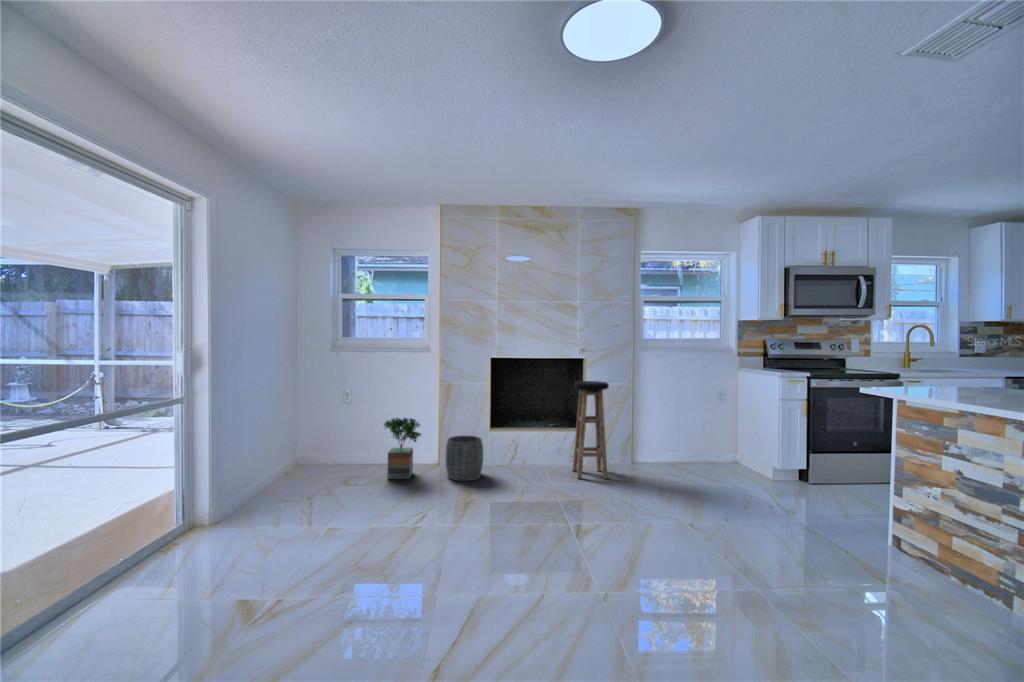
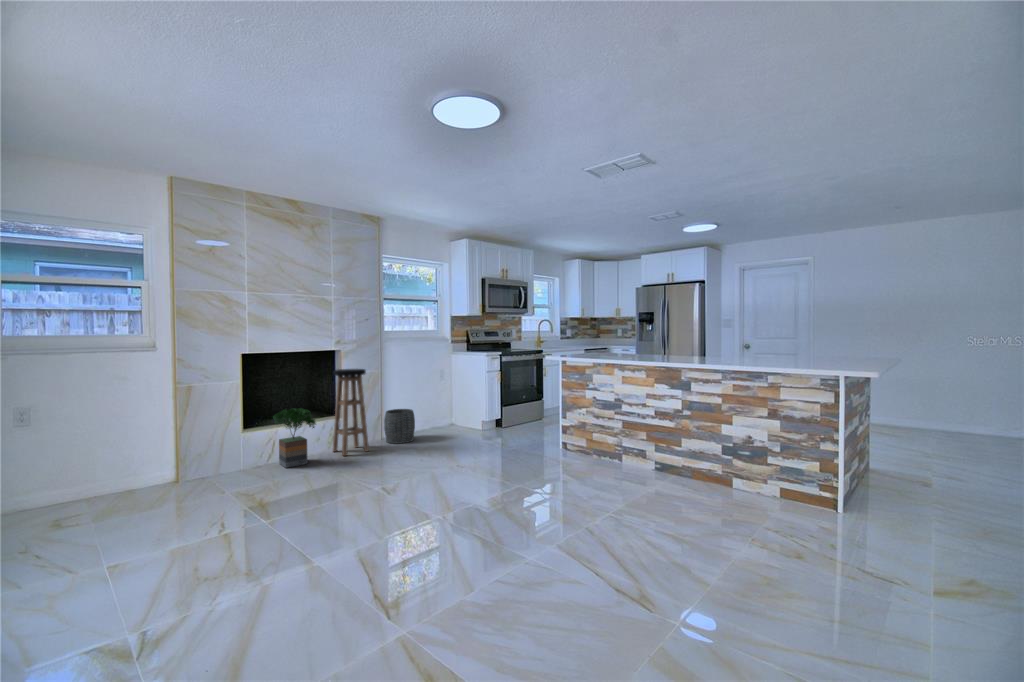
potted tree: present [384,418,421,479] -> present [274,408,316,468]
woven basket: present [445,435,483,481] -> present [384,409,415,444]

